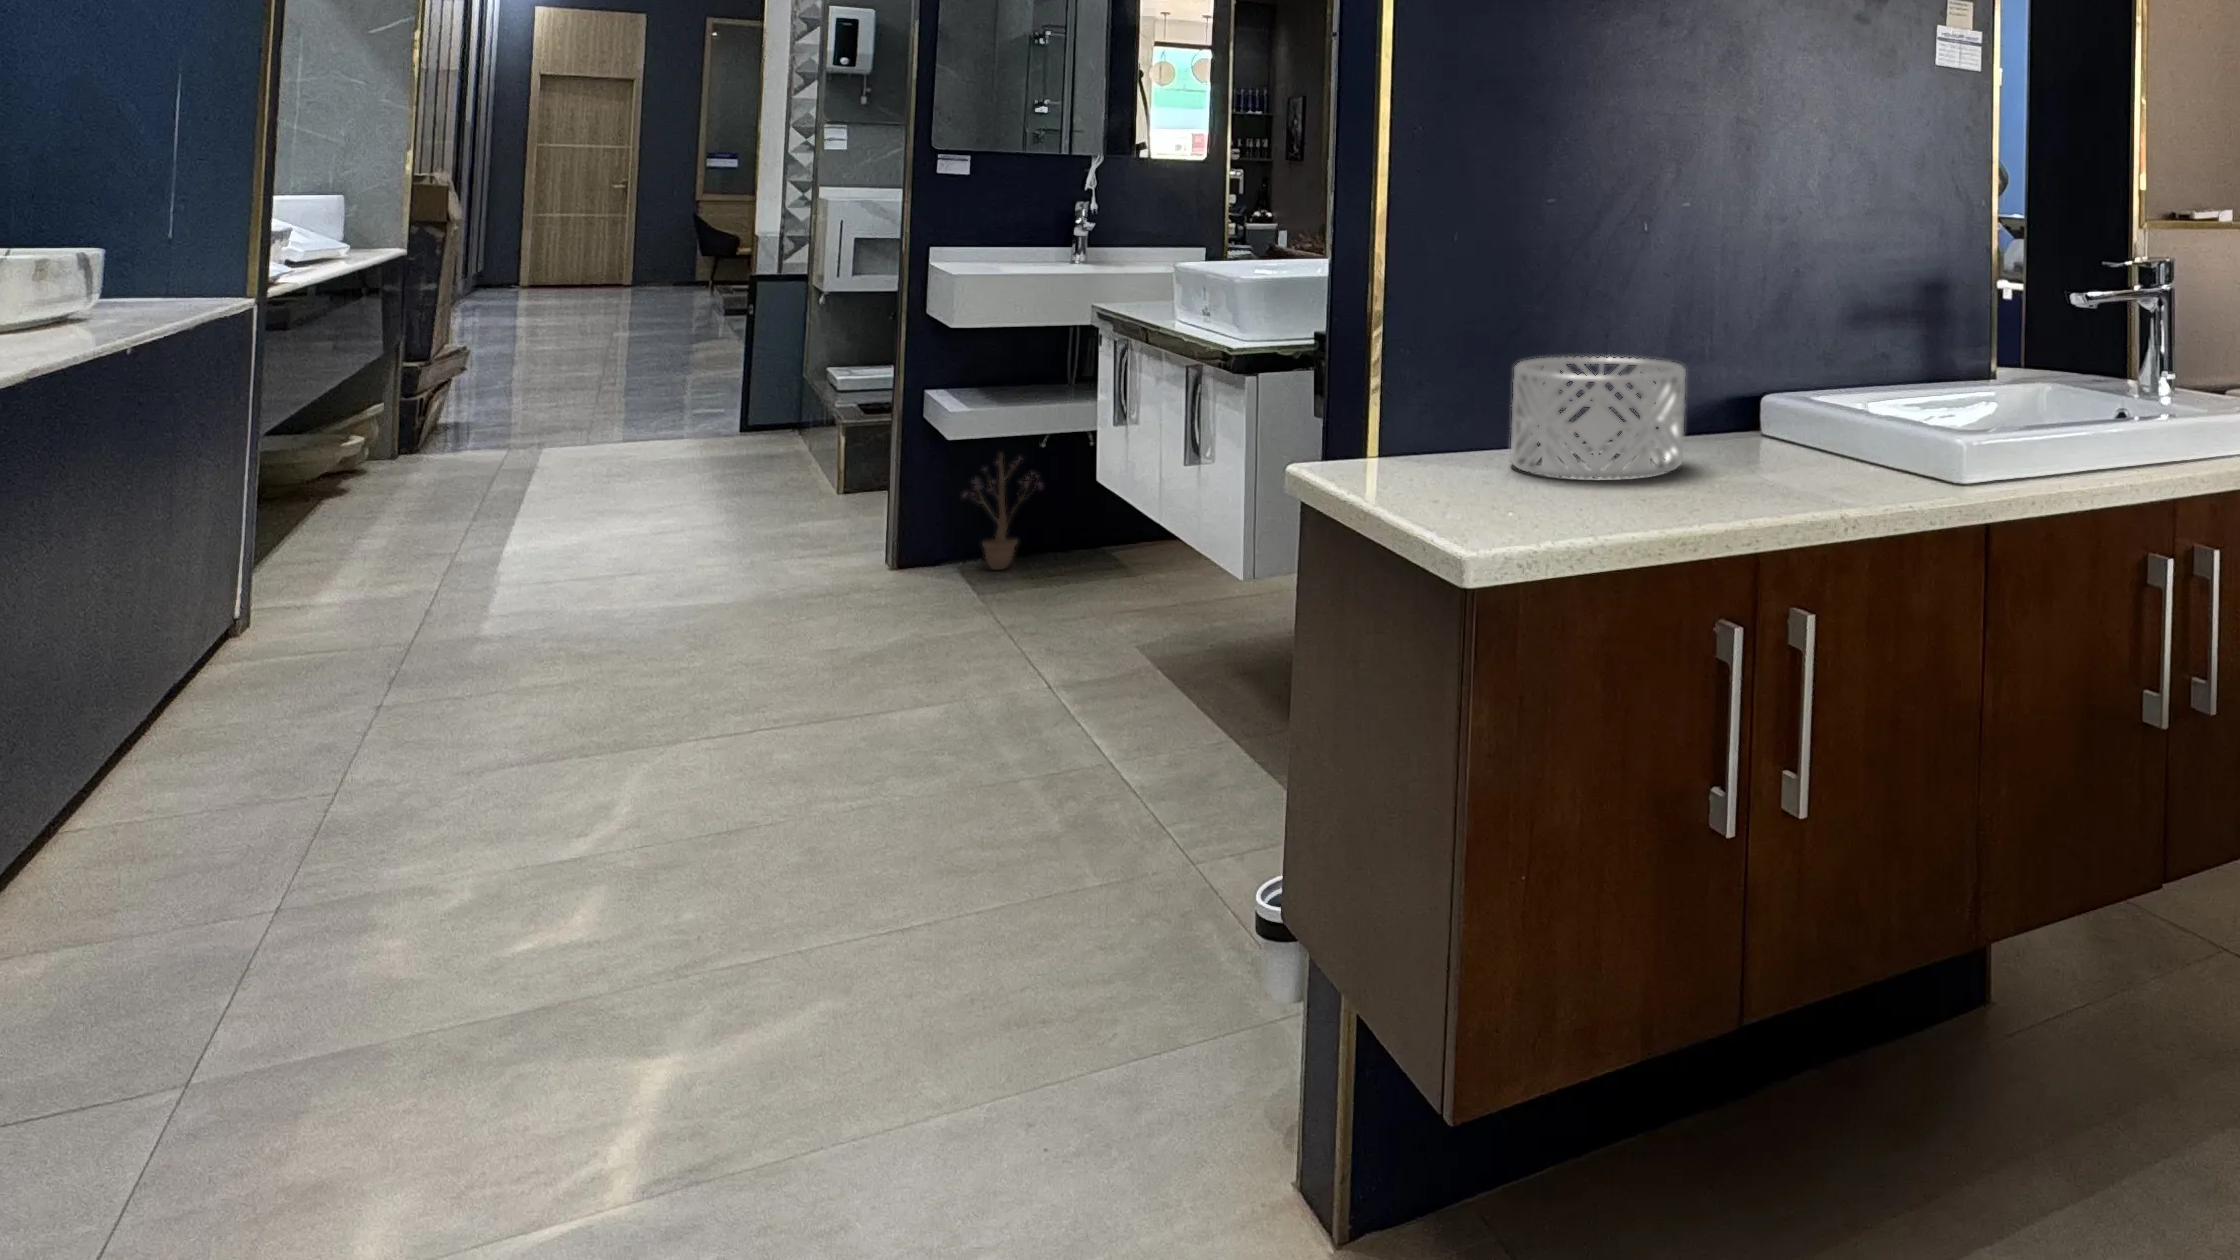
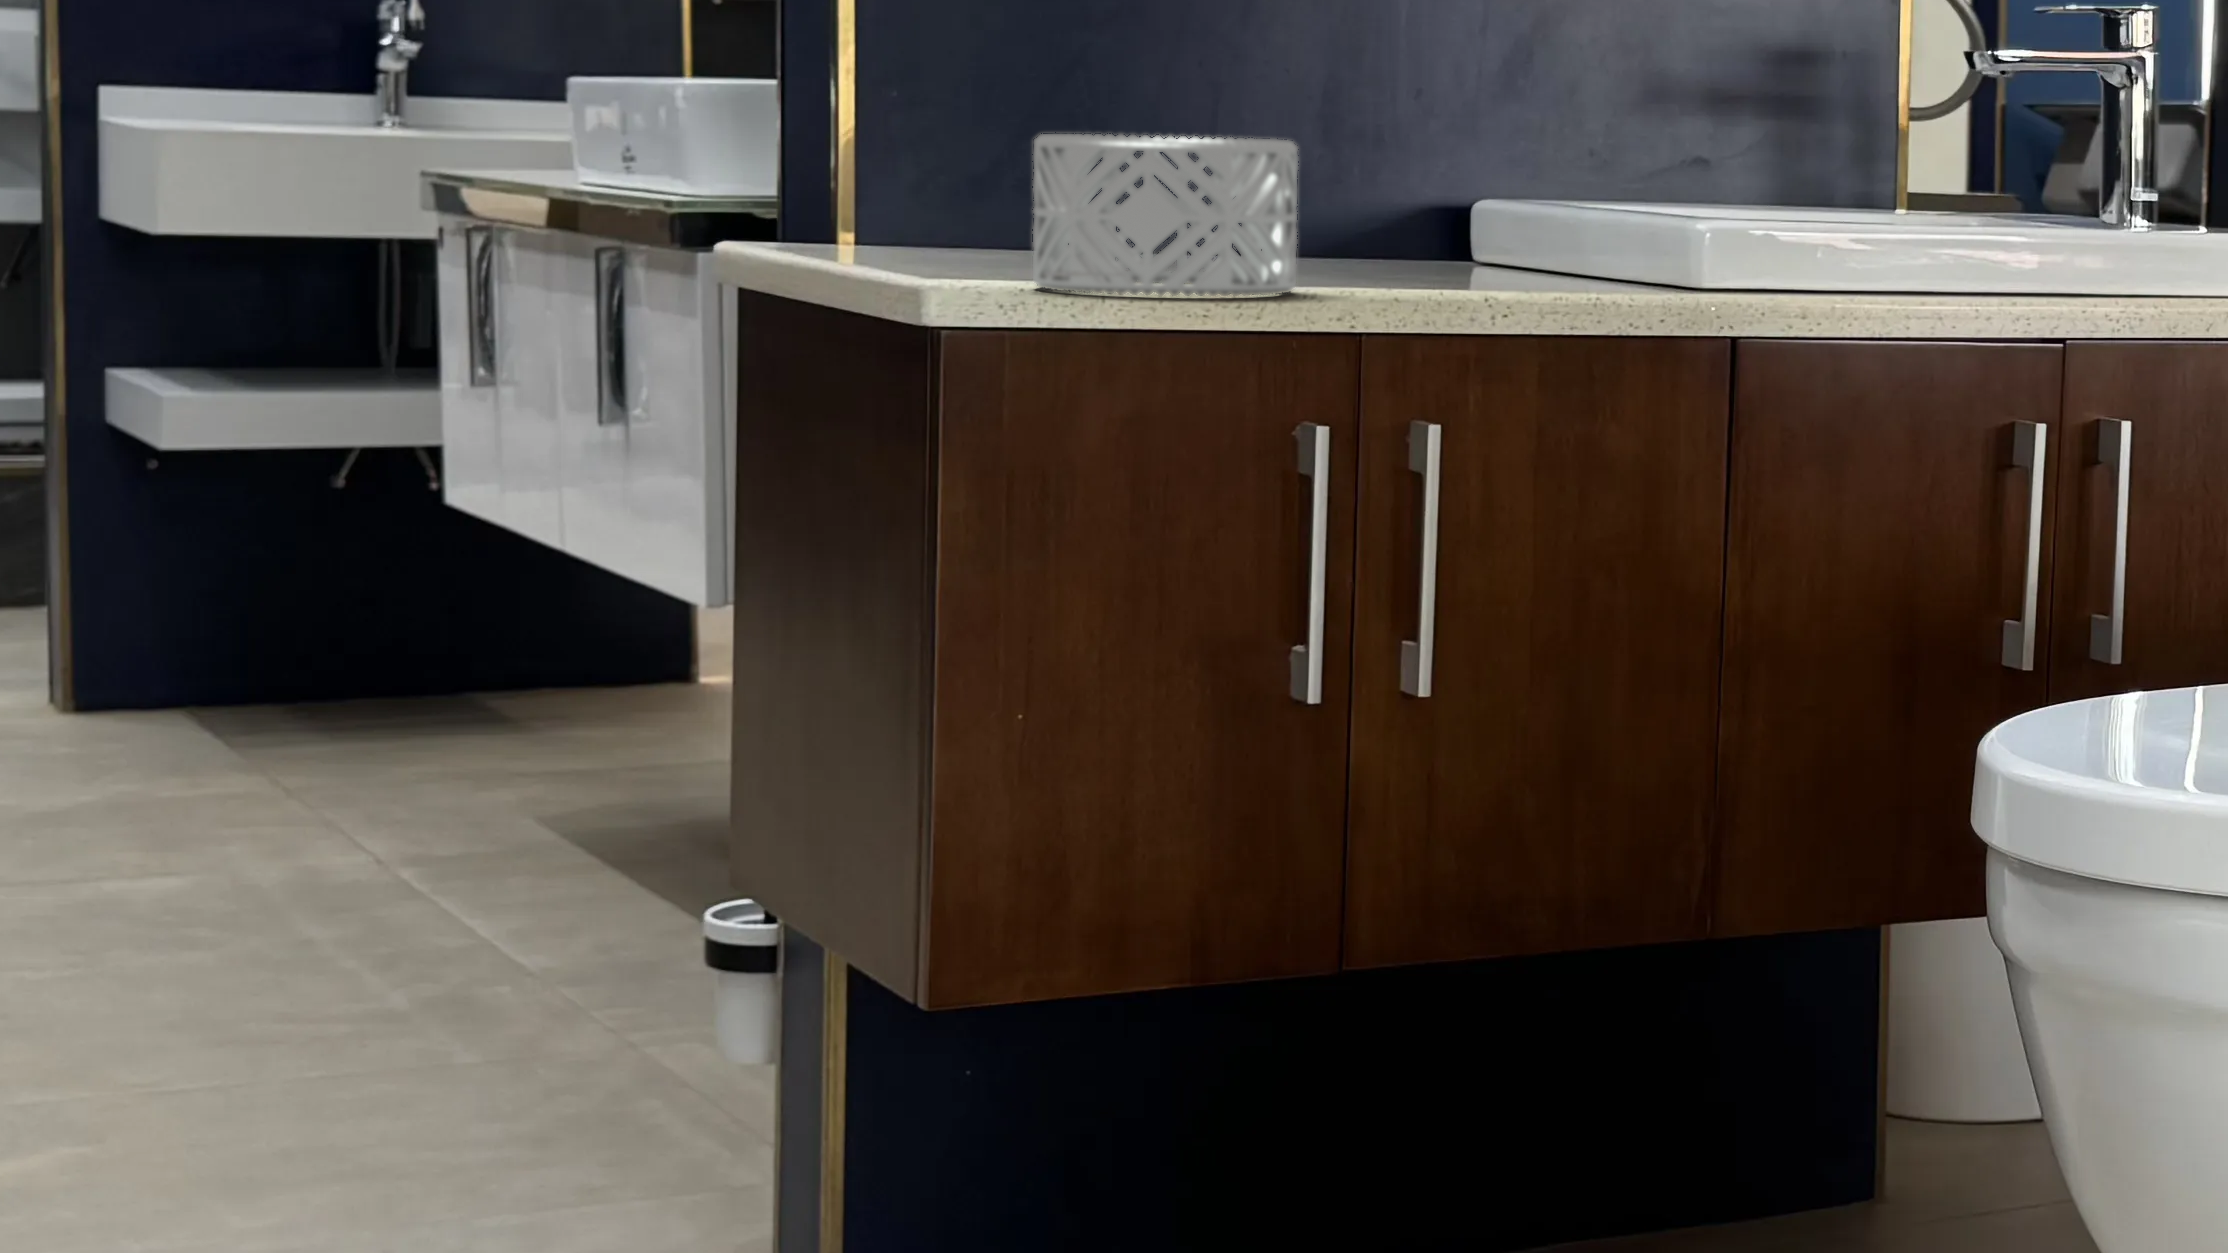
decorative plant: present [948,454,1042,570] -> none [159,506,343,736]

